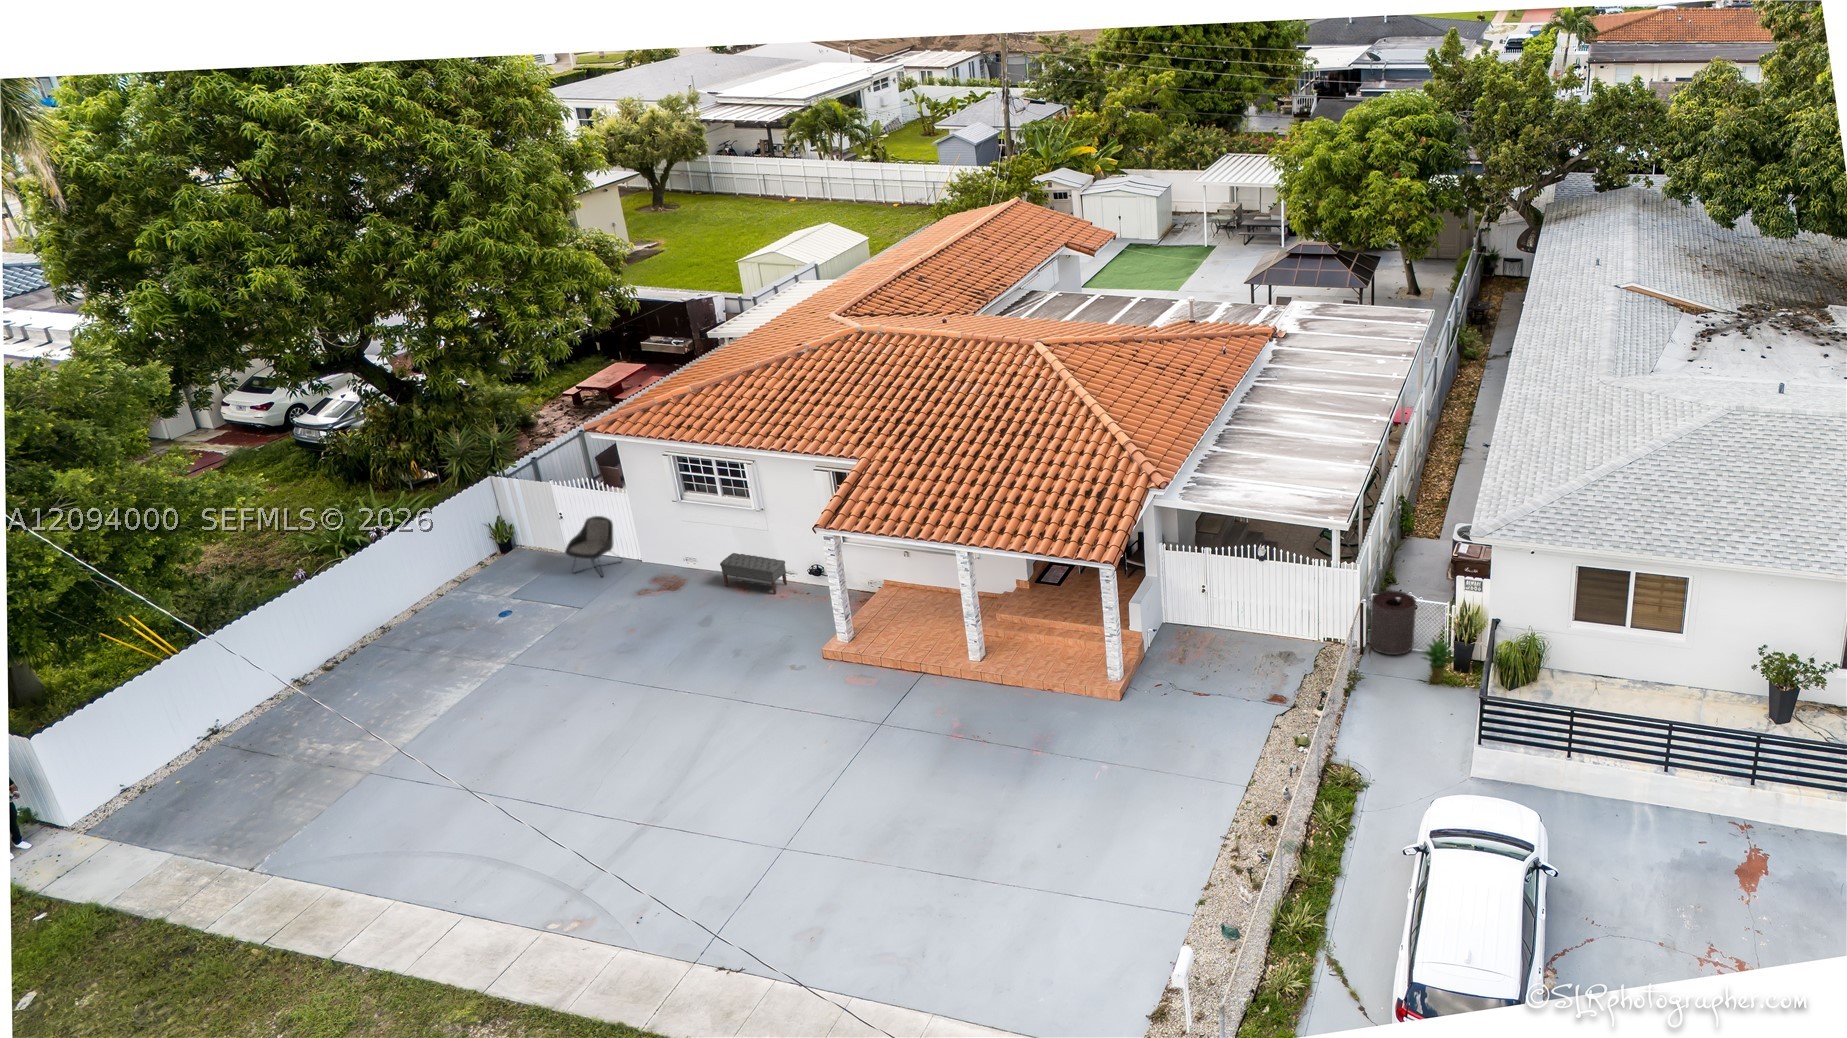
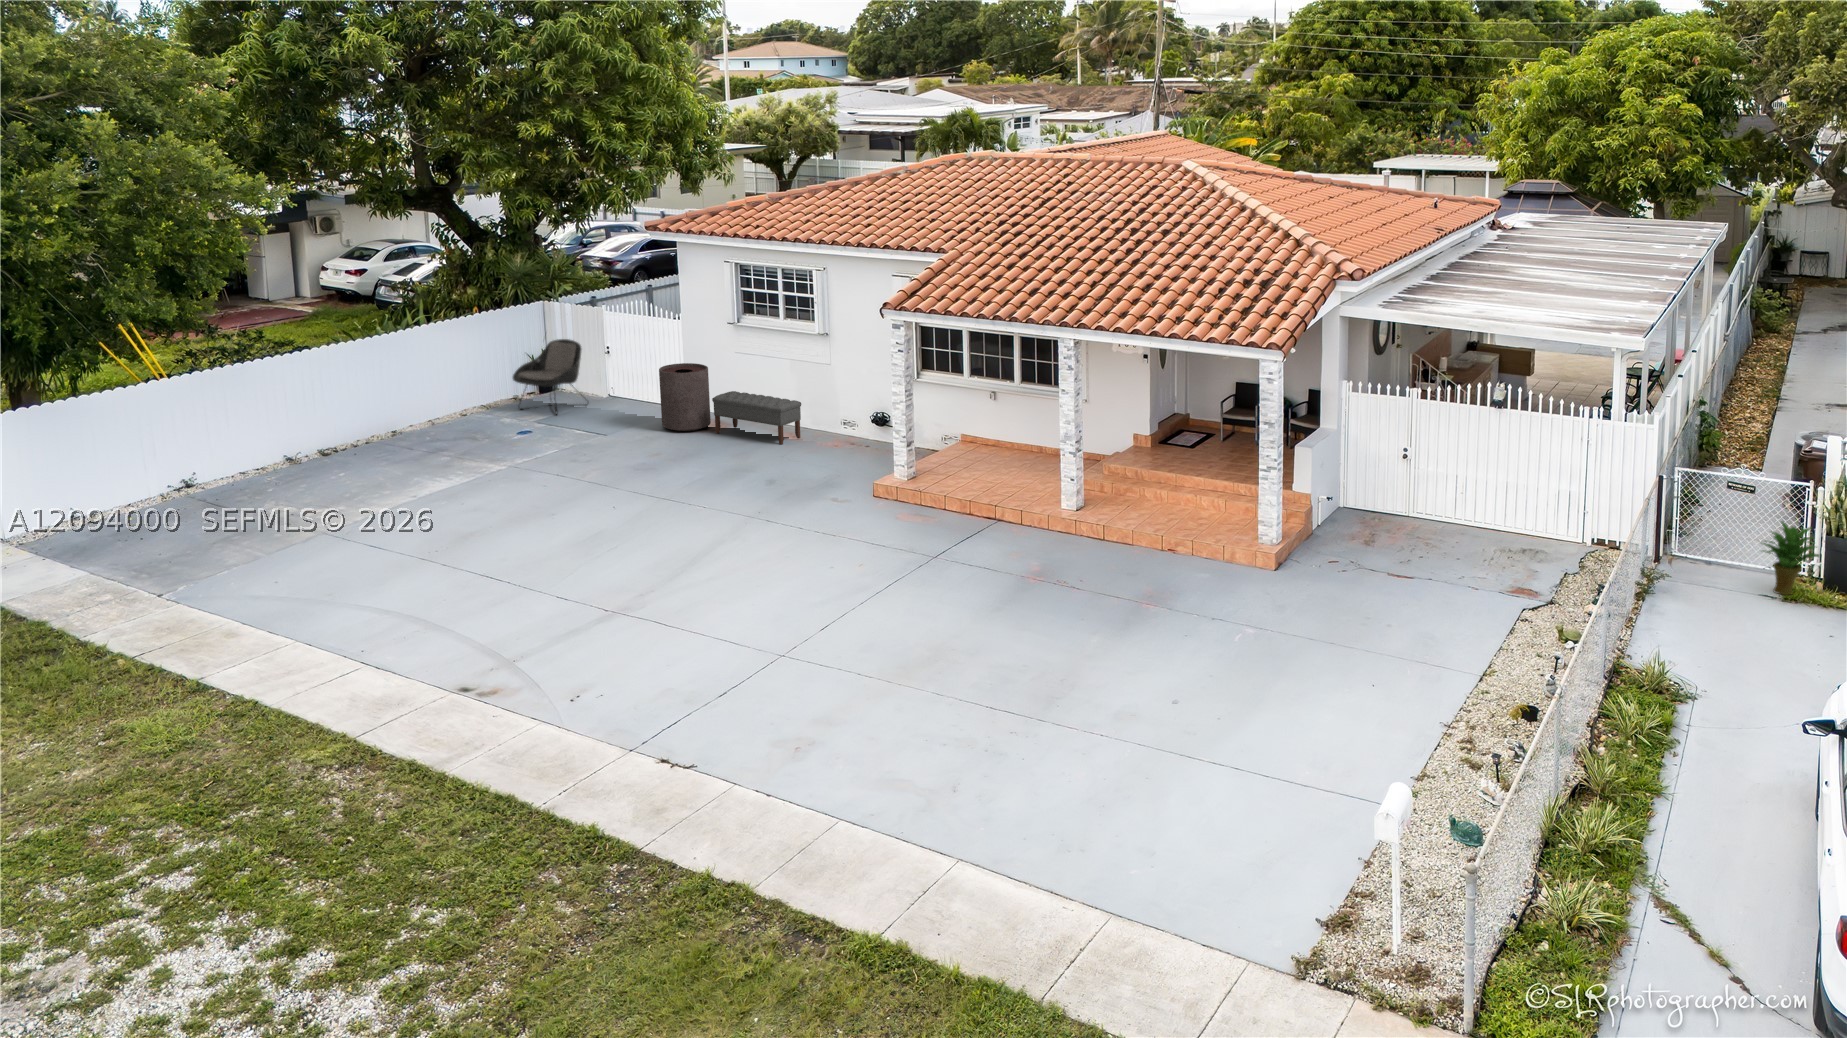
trash can: present [1369,591,1416,655] -> present [659,363,711,431]

